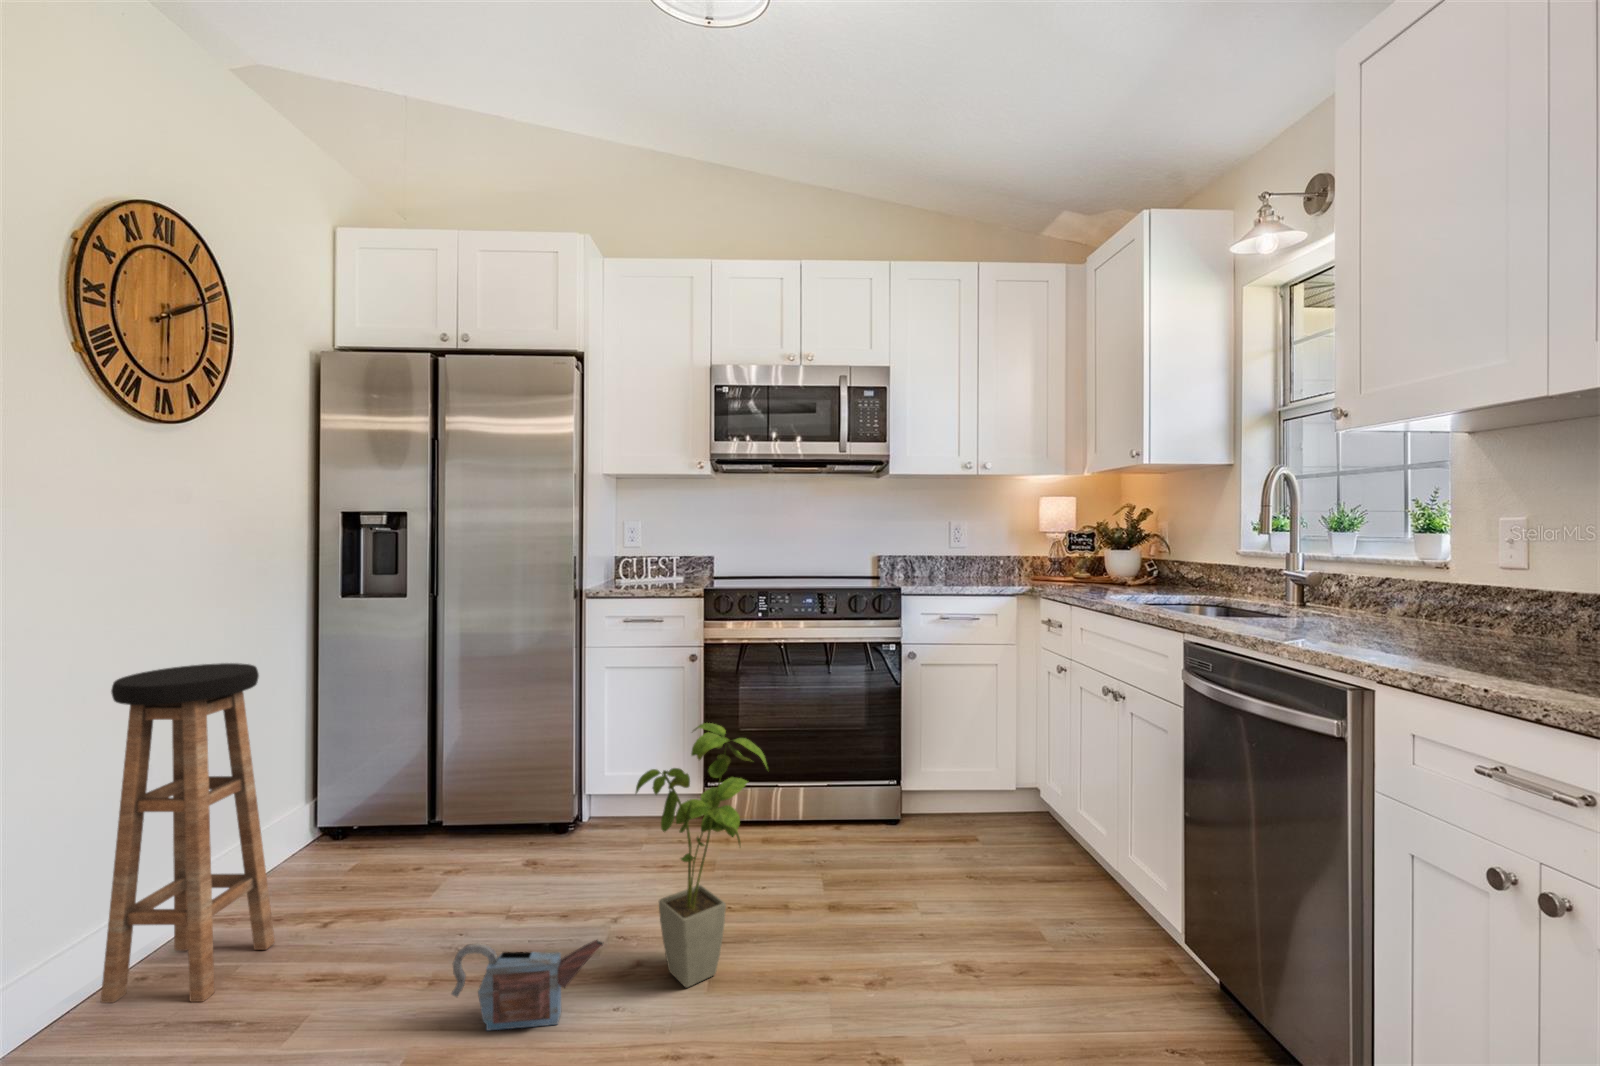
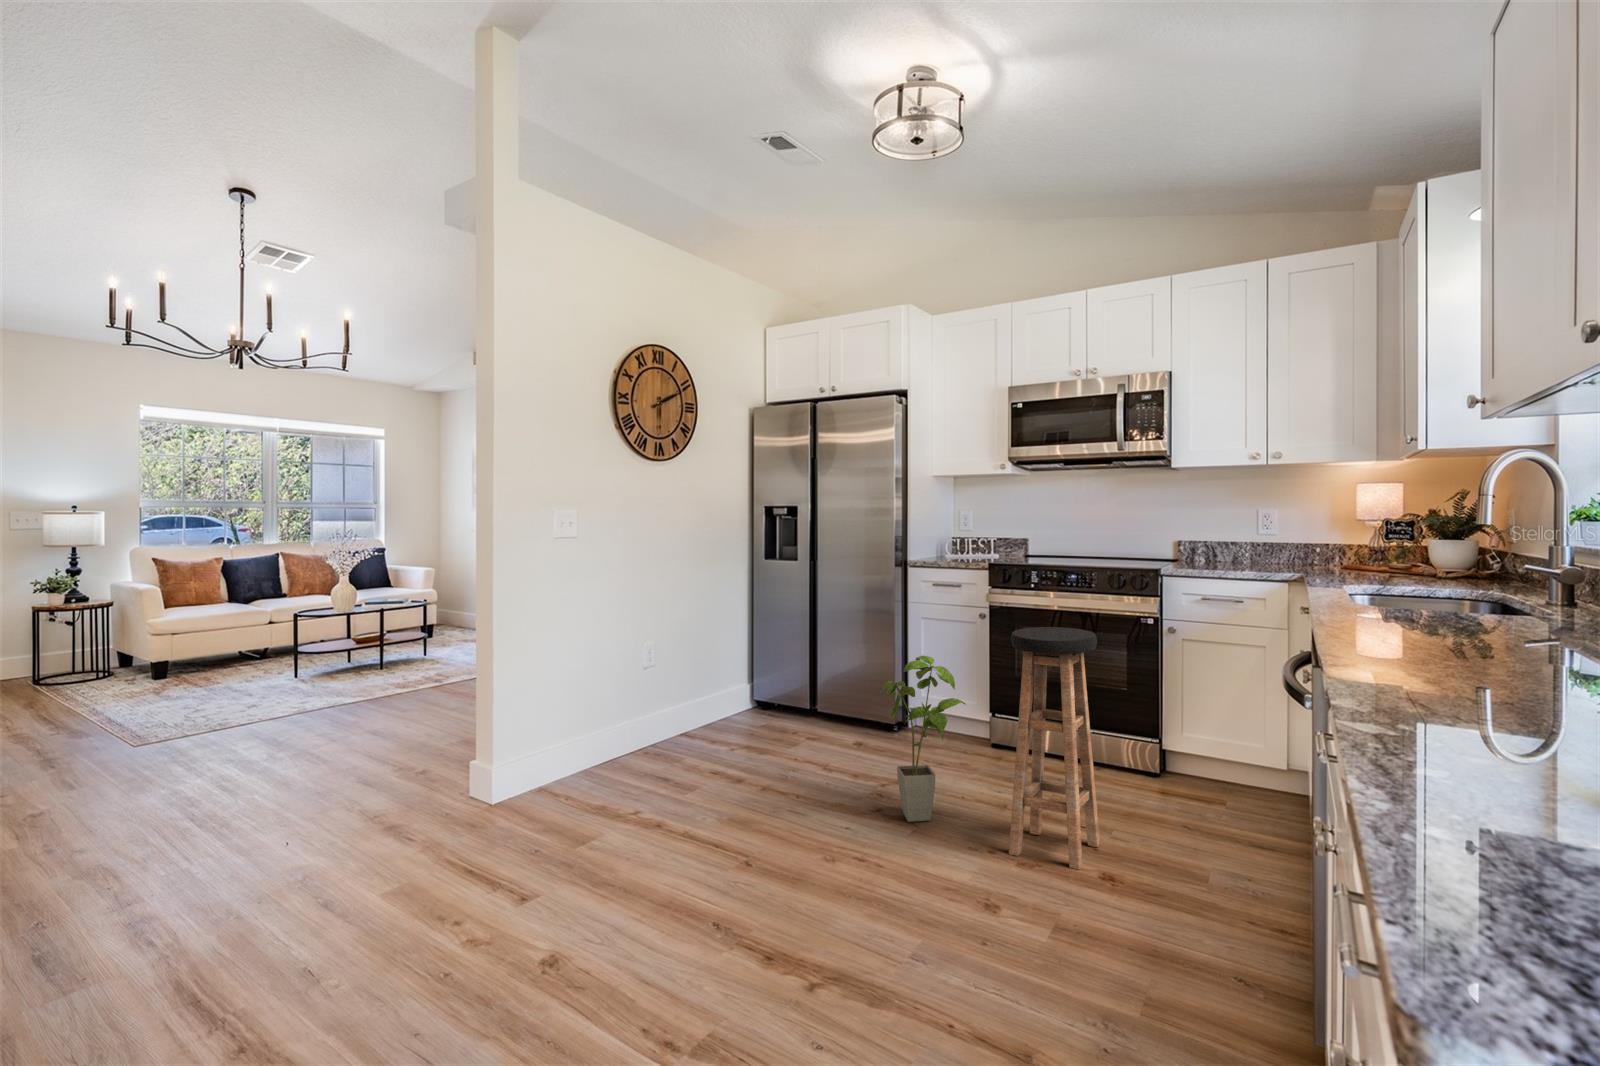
bar stool: present [100,663,275,1003] -> present [1009,627,1100,870]
watering can: present [452,940,603,1030] -> none [778,763,855,819]

